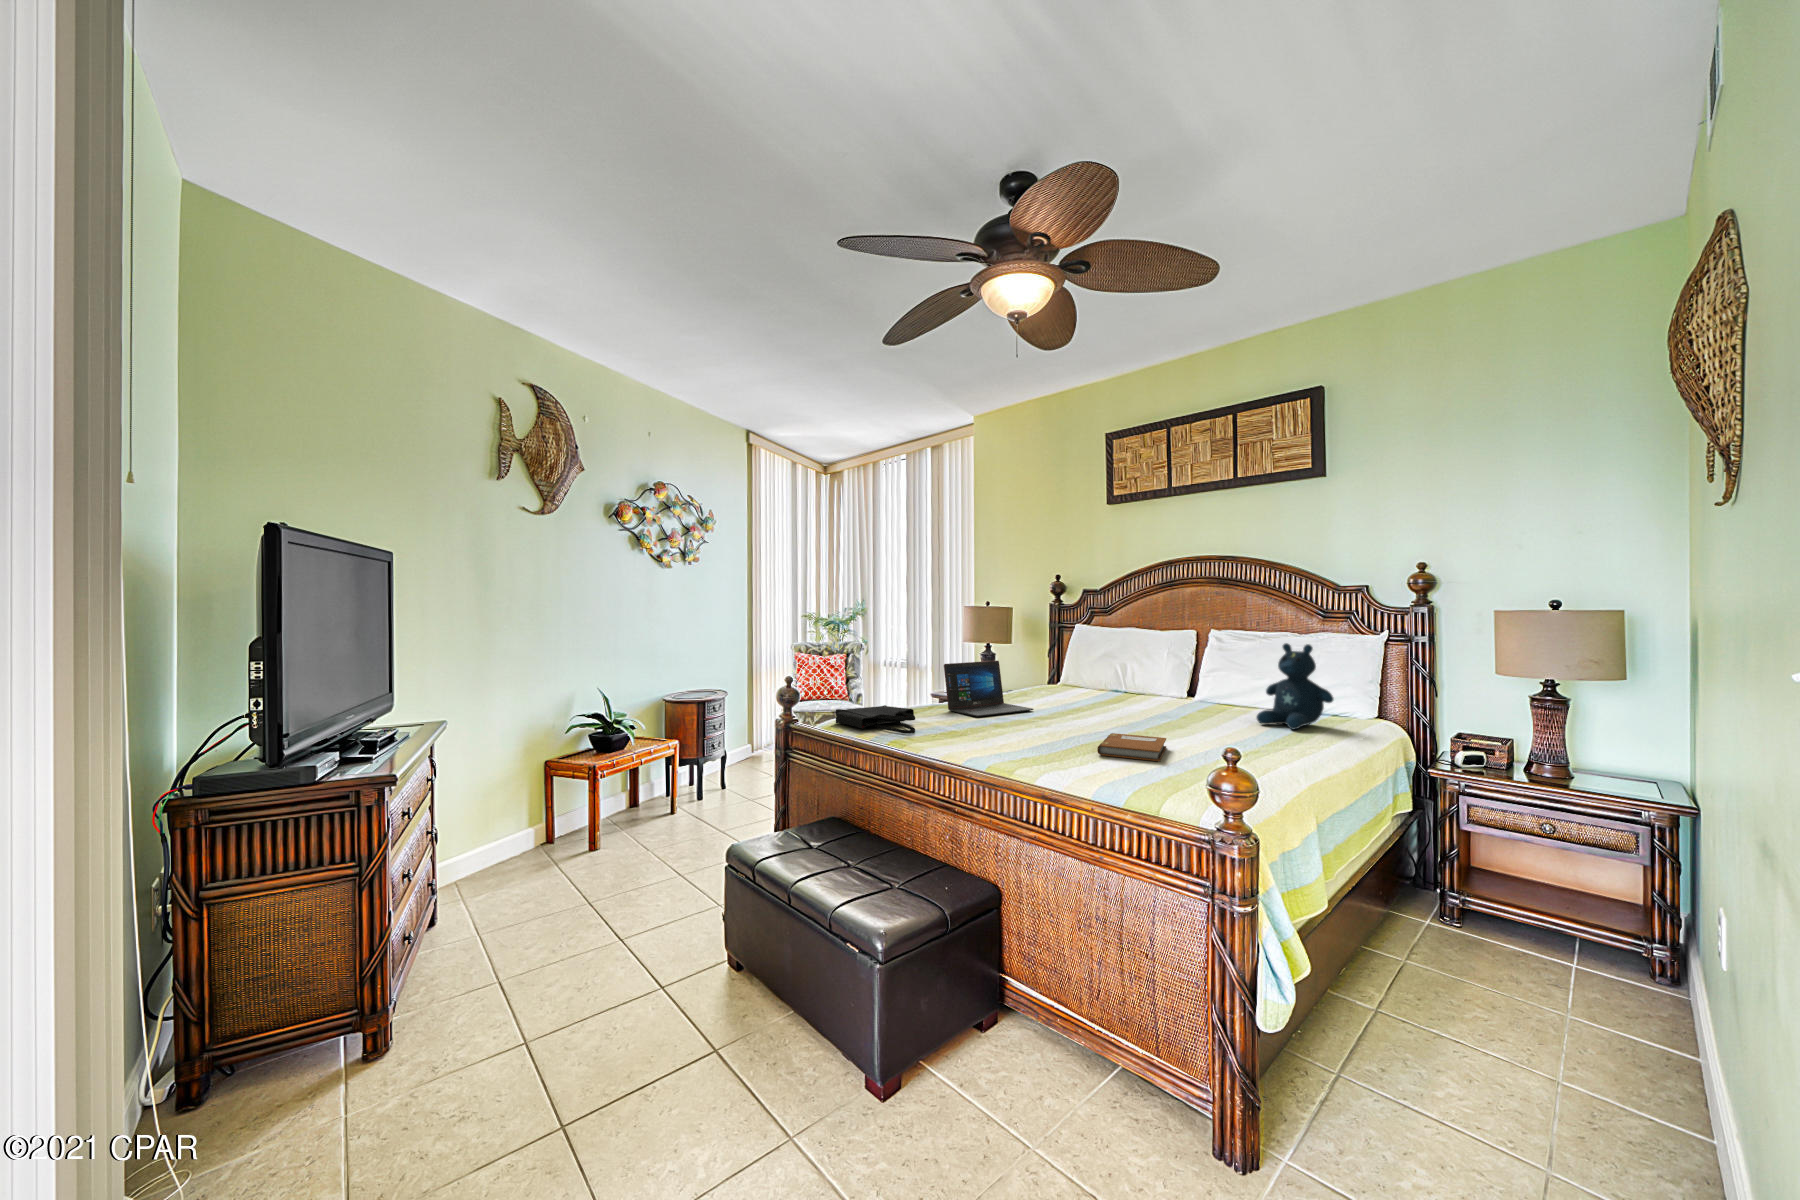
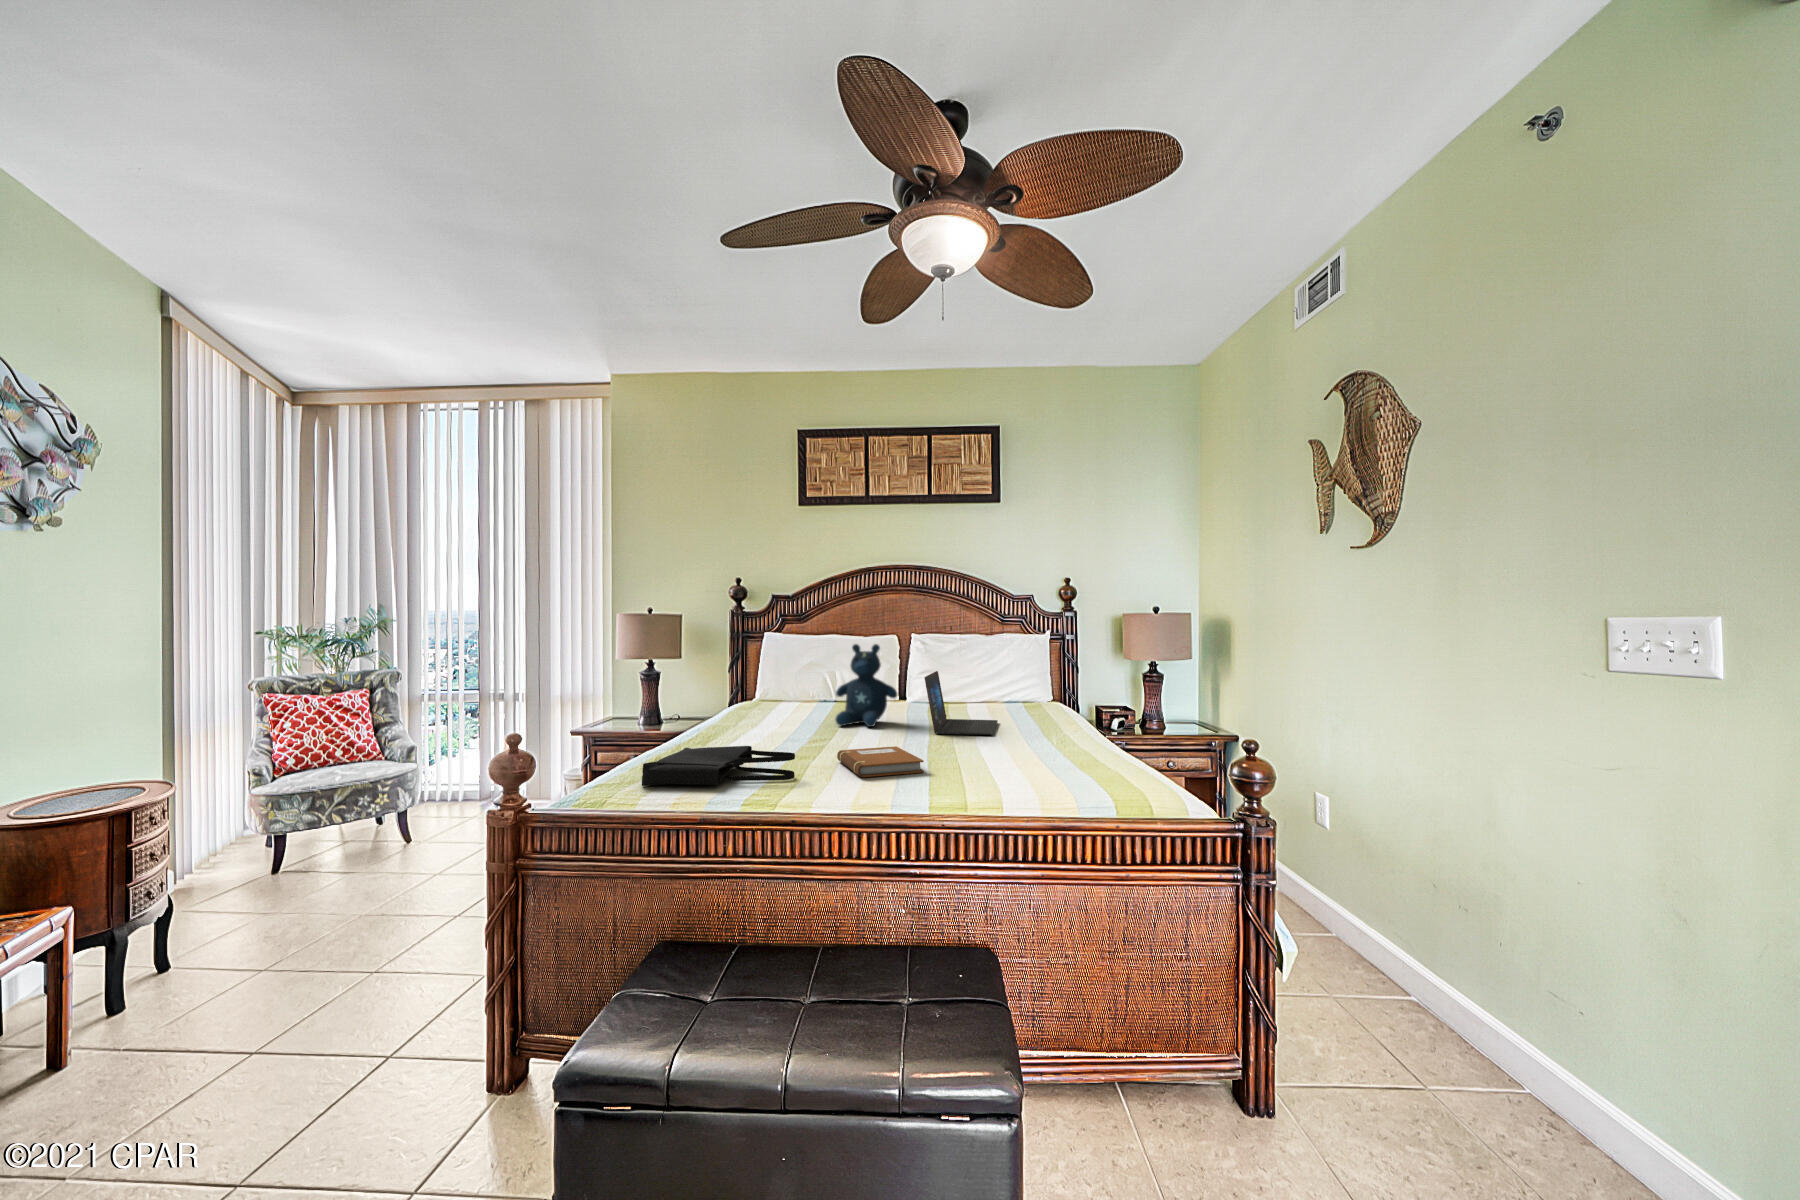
stuffed bear: present [1257,643,1333,729] -> present [835,644,898,727]
laptop: present [944,661,1034,716] -> present [925,671,998,735]
notebook: present [1097,733,1166,761] -> present [837,746,924,777]

